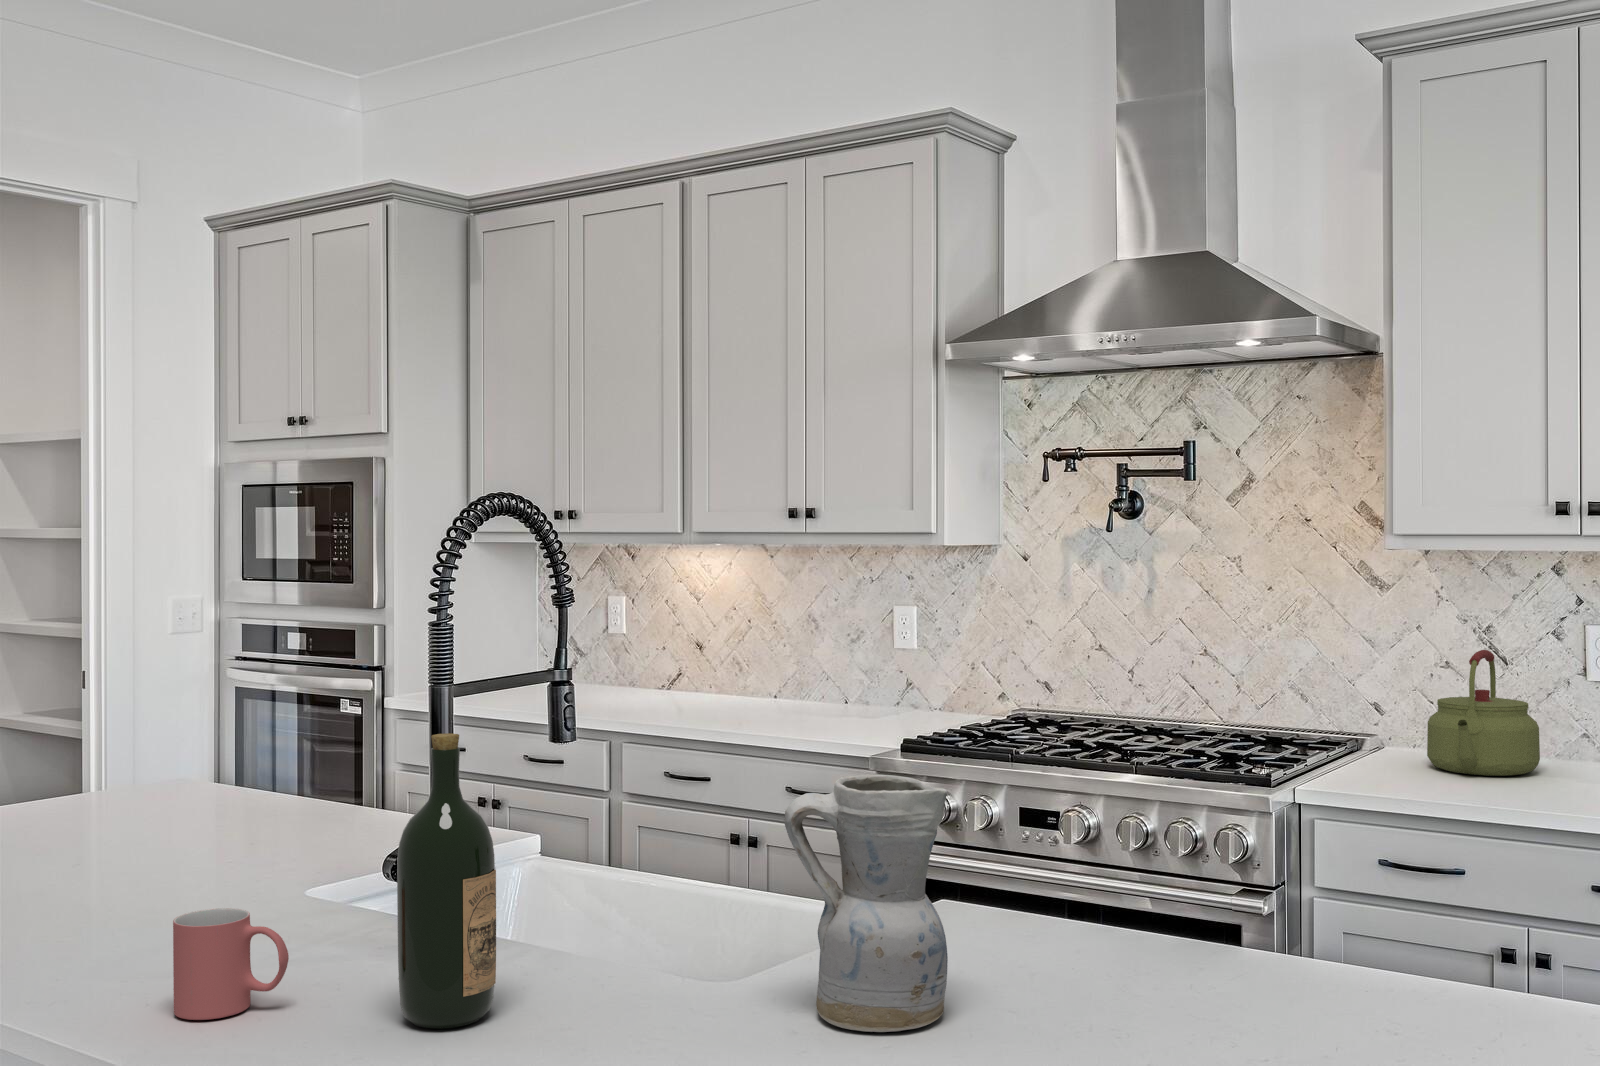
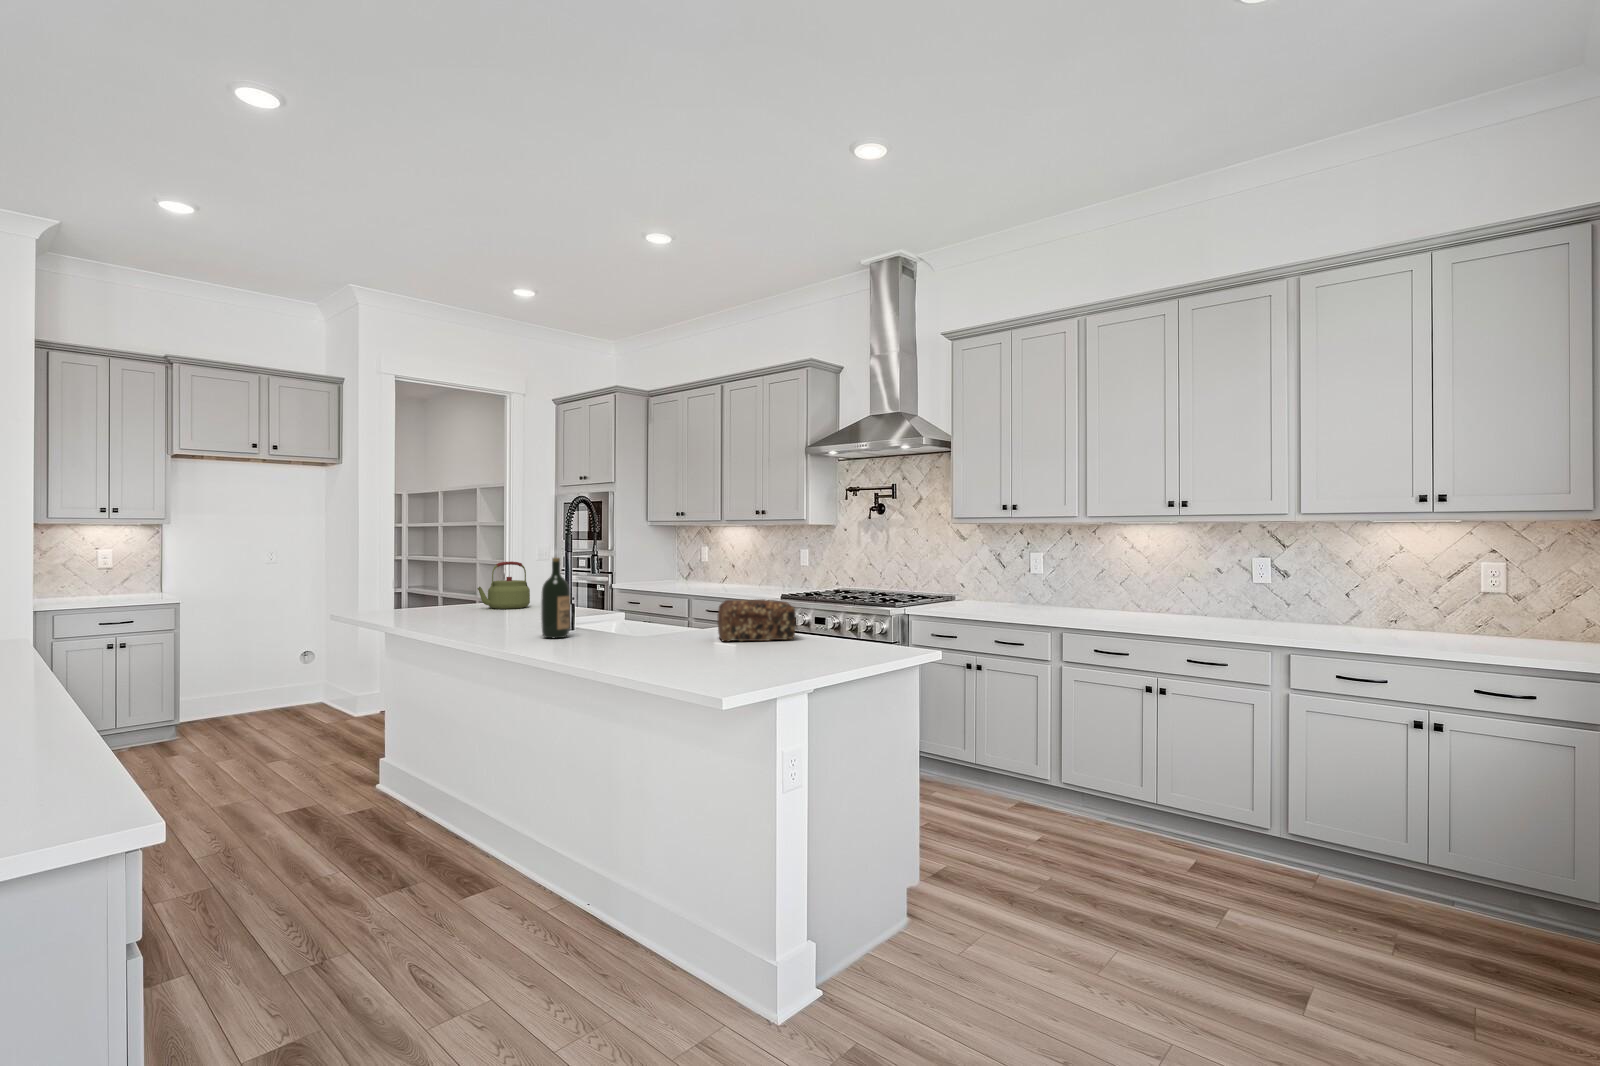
kettle: present [1427,650,1540,776] -> present [478,562,530,609]
ceramic pitcher: present [784,774,948,1032] -> none [648,572,693,641]
bread loaf: none [1006,856,1295,1026] -> present [717,599,796,642]
mug: present [173,908,289,1020] -> none [483,608,515,636]

